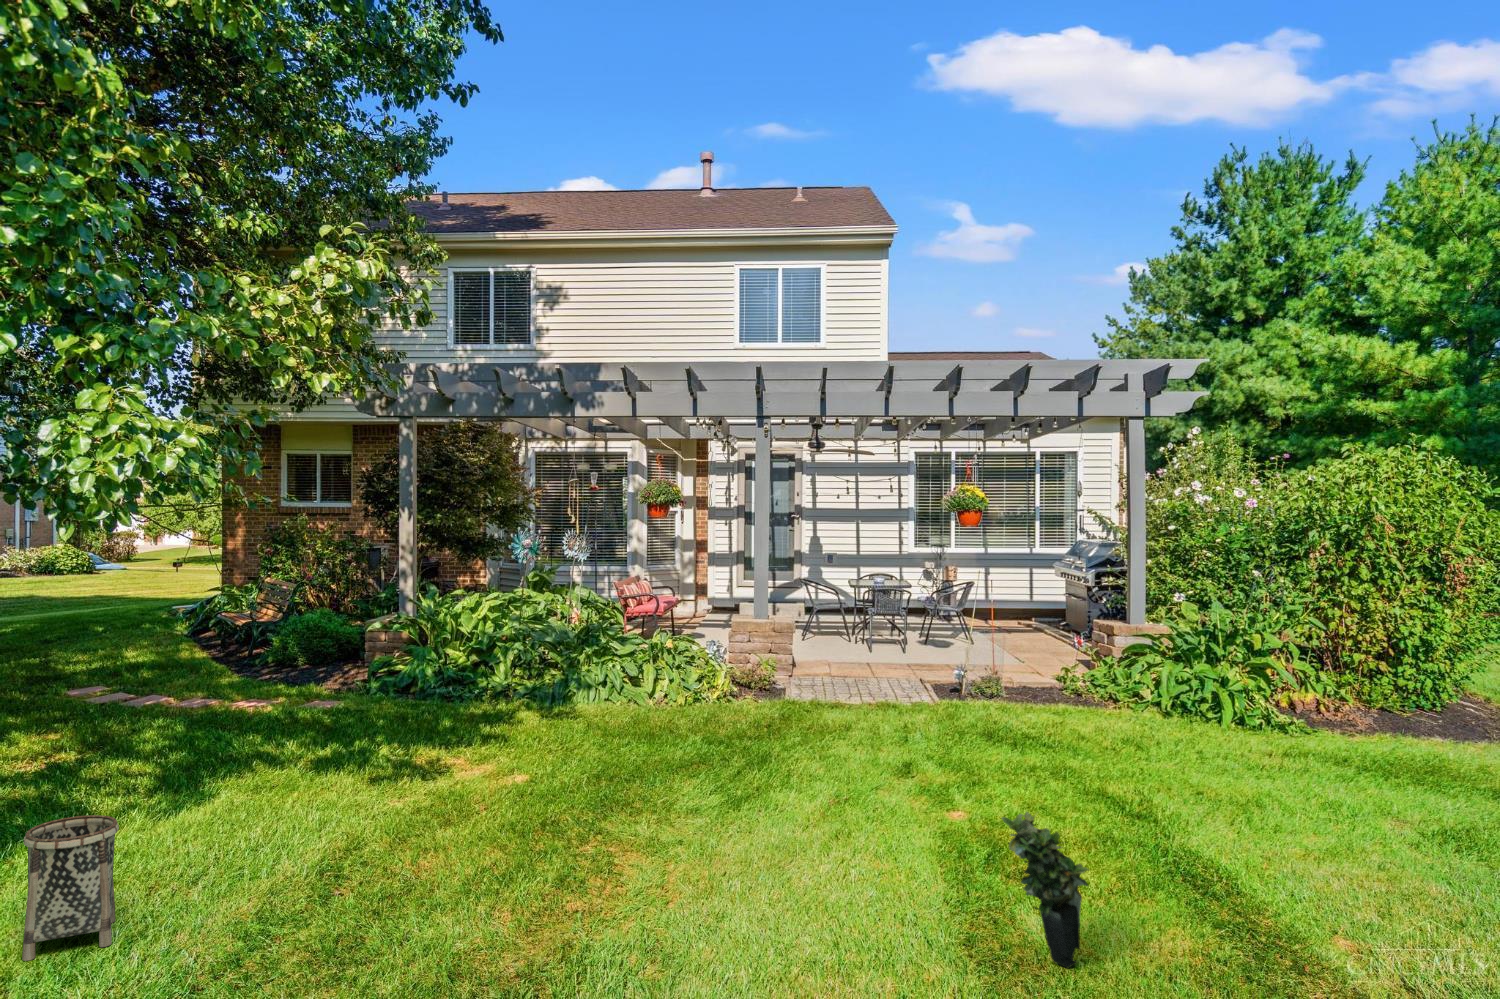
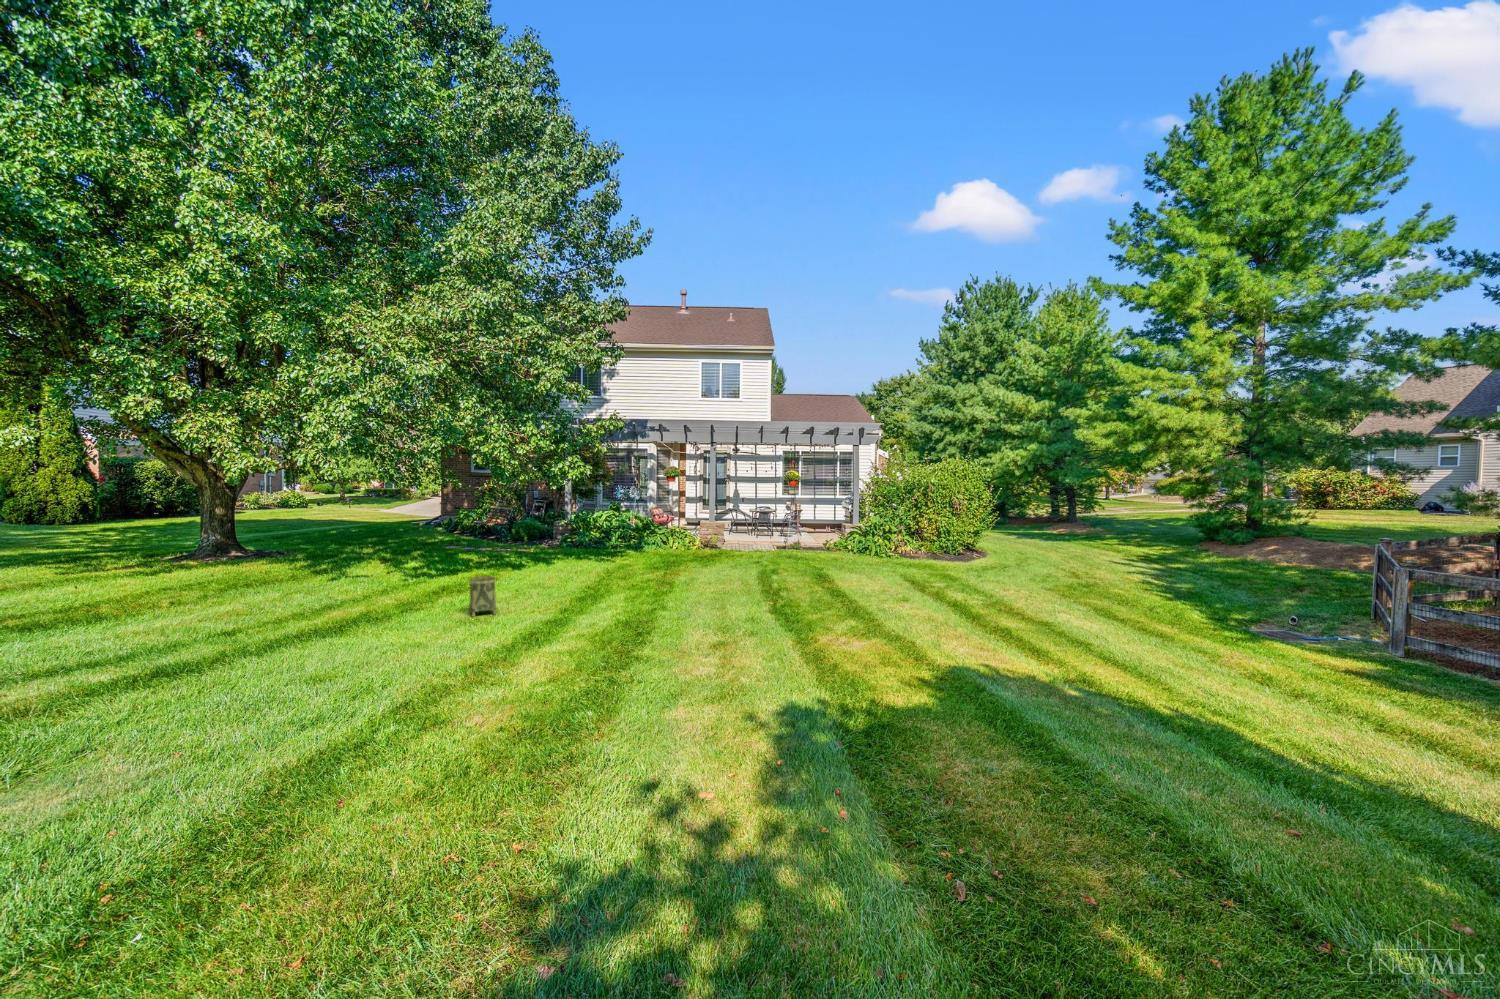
potted plant: present [1002,812,1089,968] -> none [773,574,798,618]

